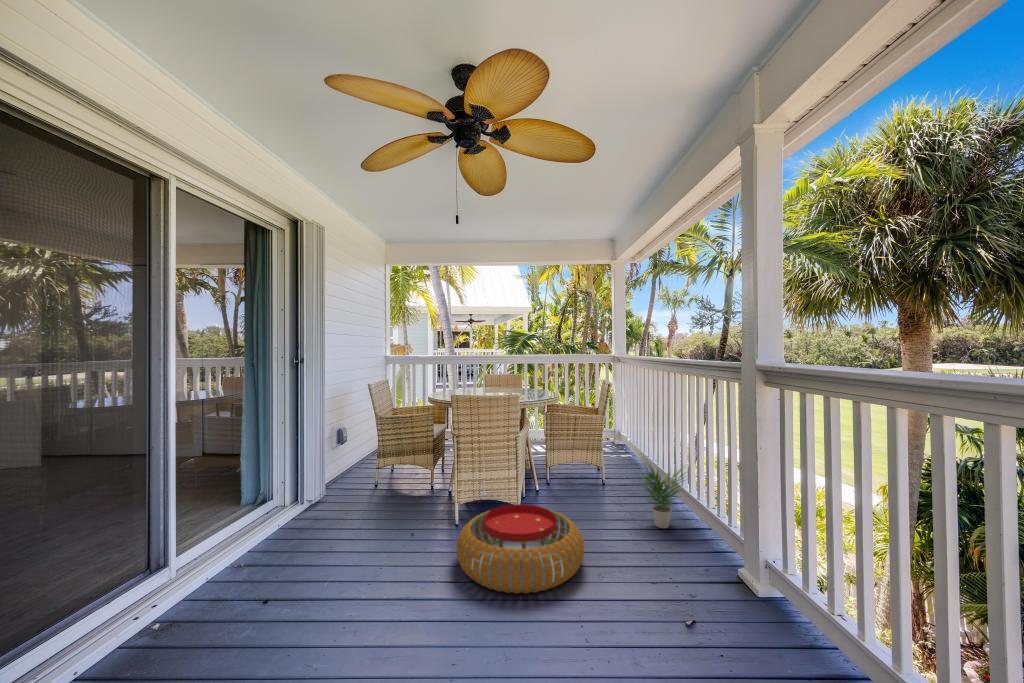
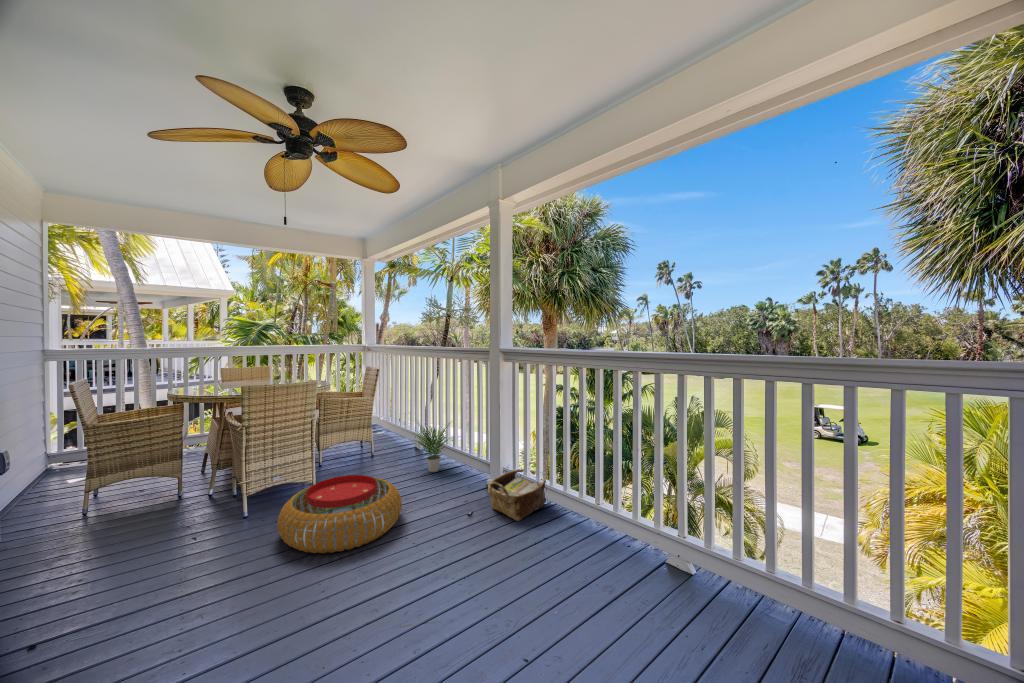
woven basket: none [696,559,808,651] -> present [488,462,547,521]

